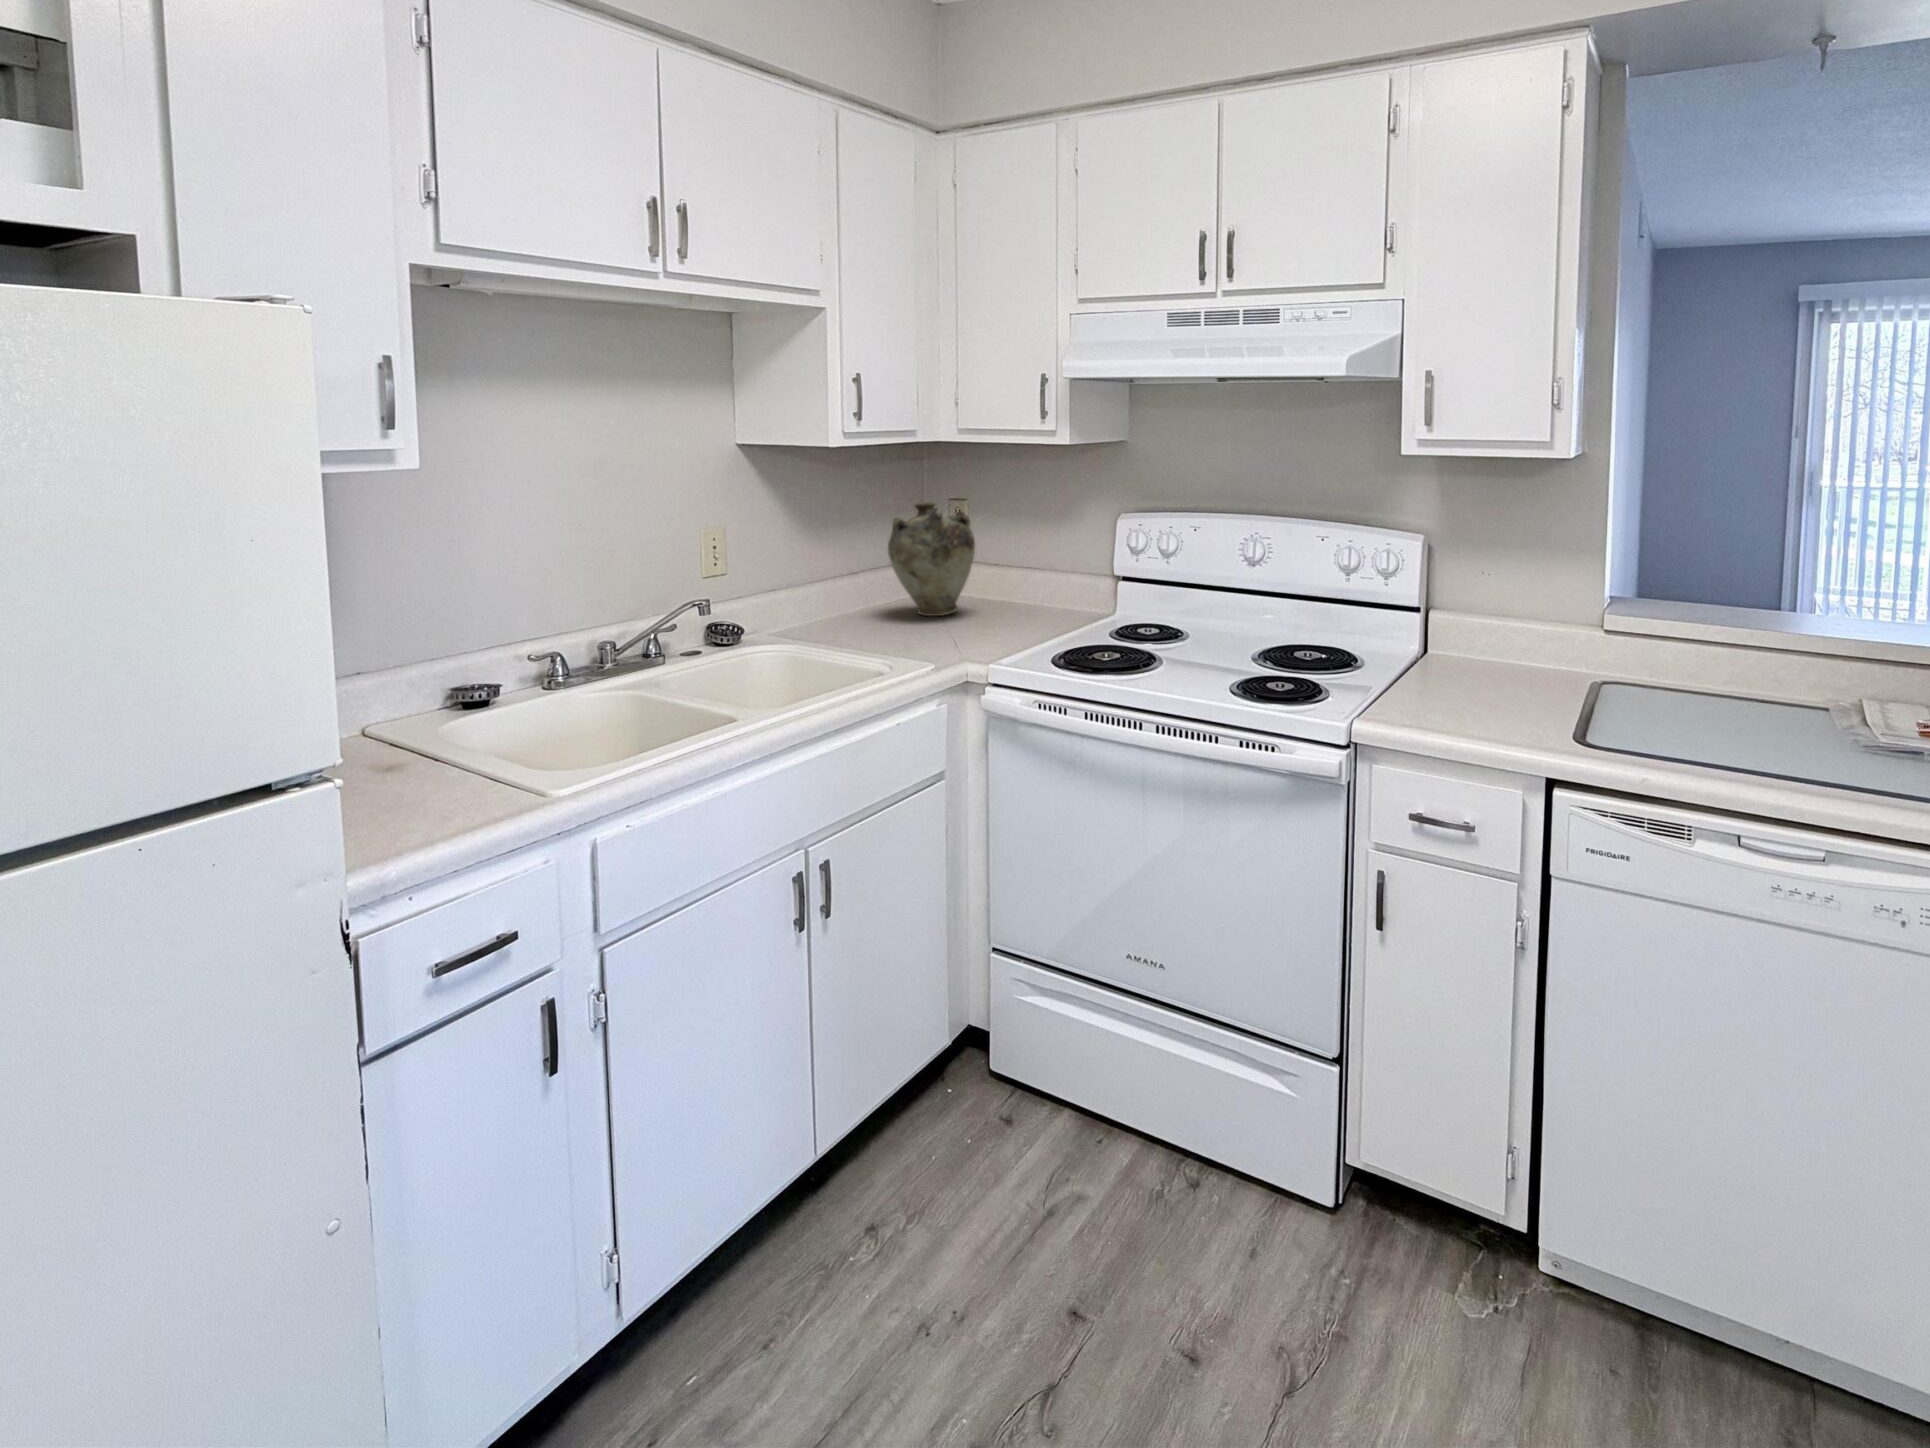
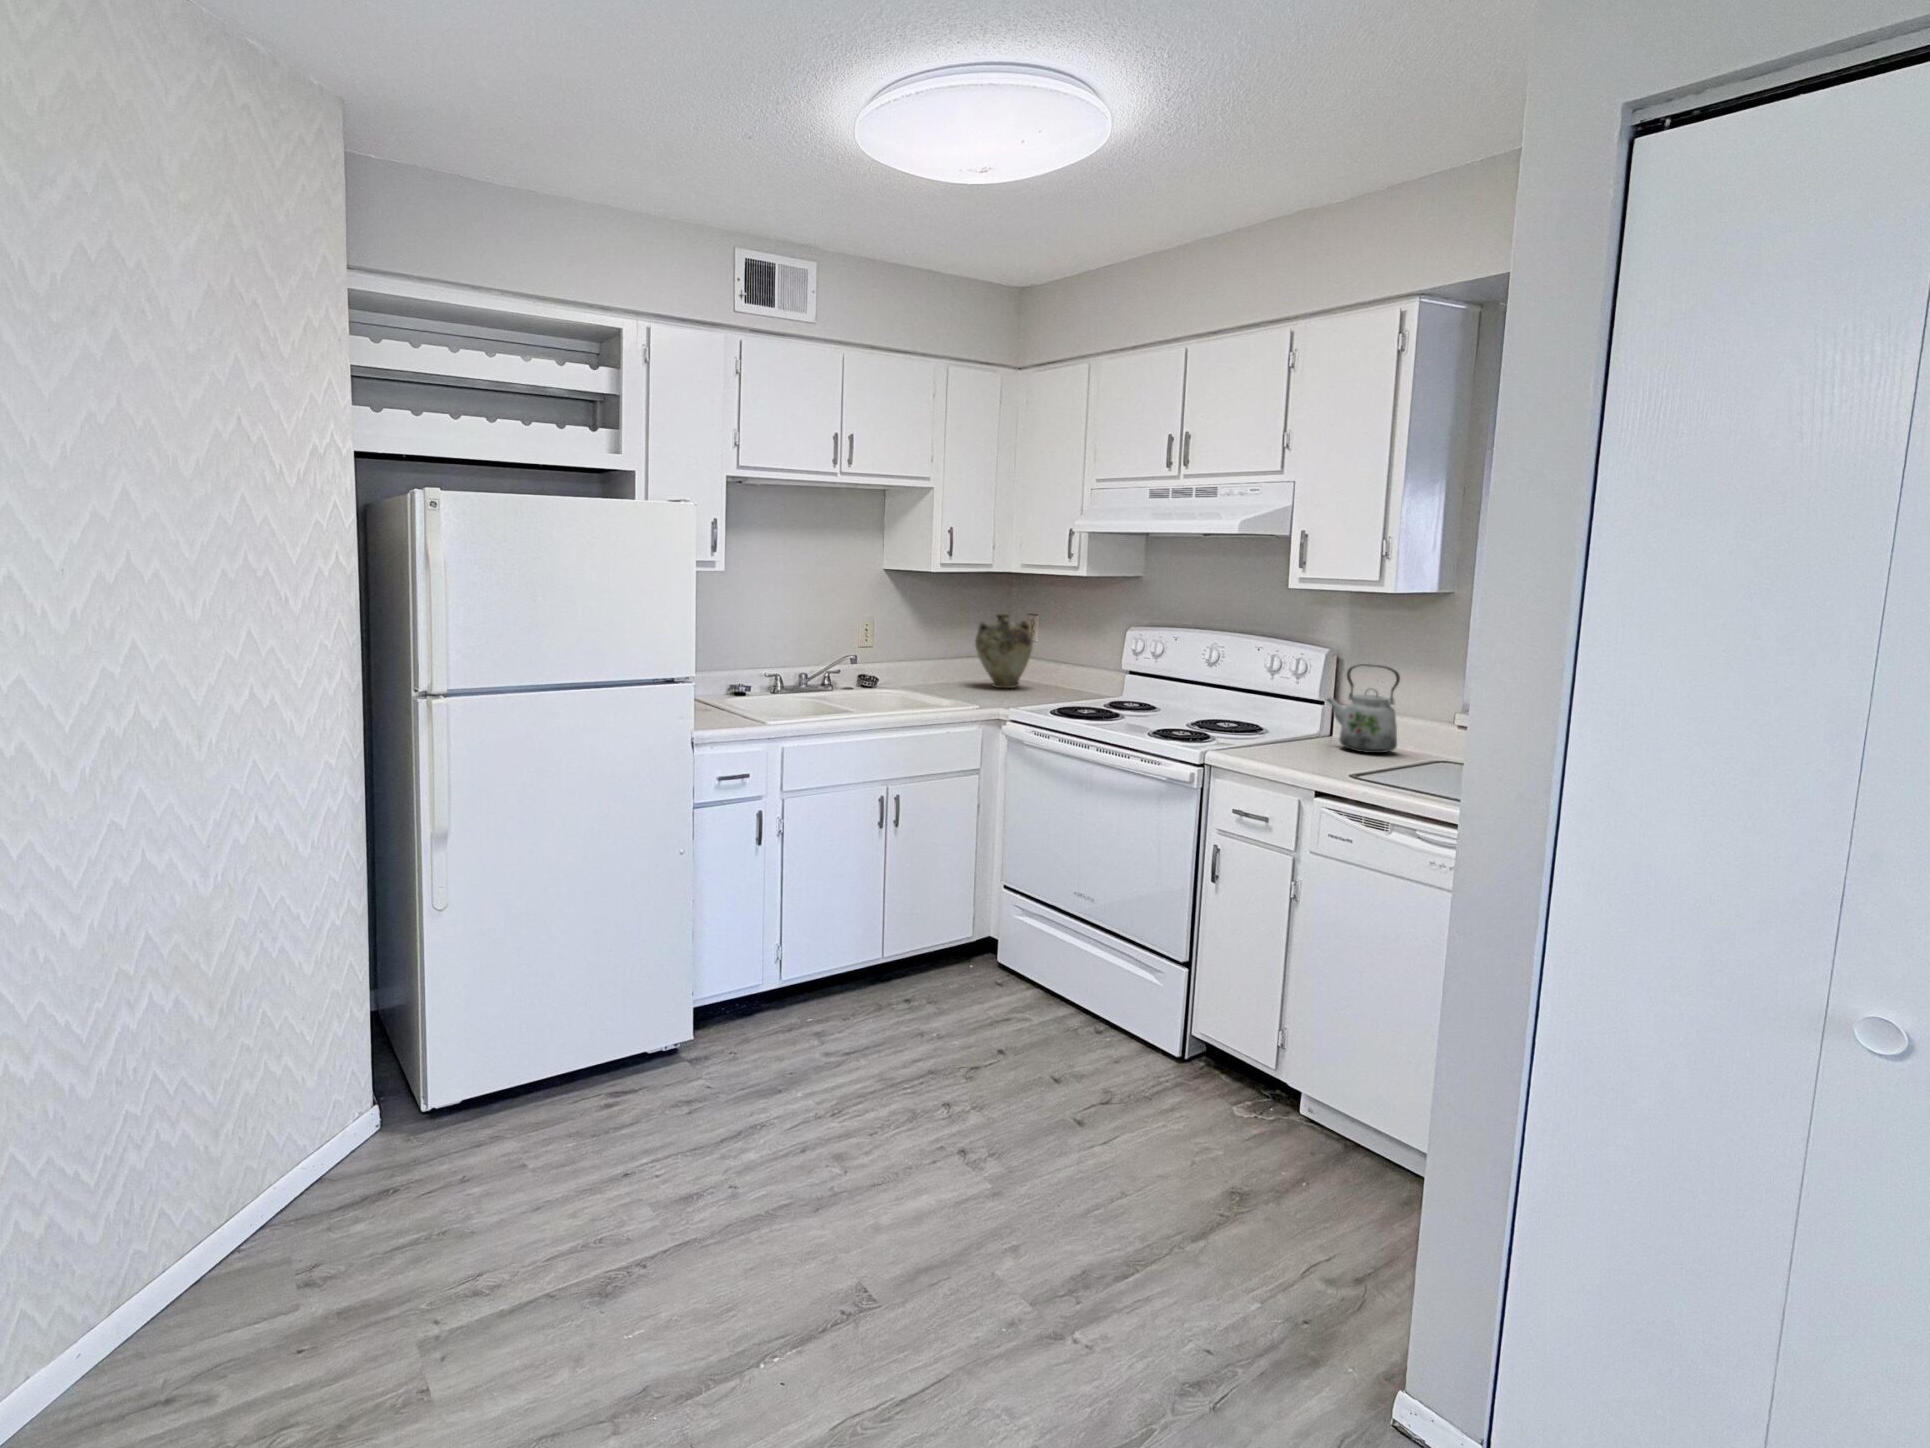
kettle: none [1452,559,1559,686] -> present [1327,664,1400,753]

